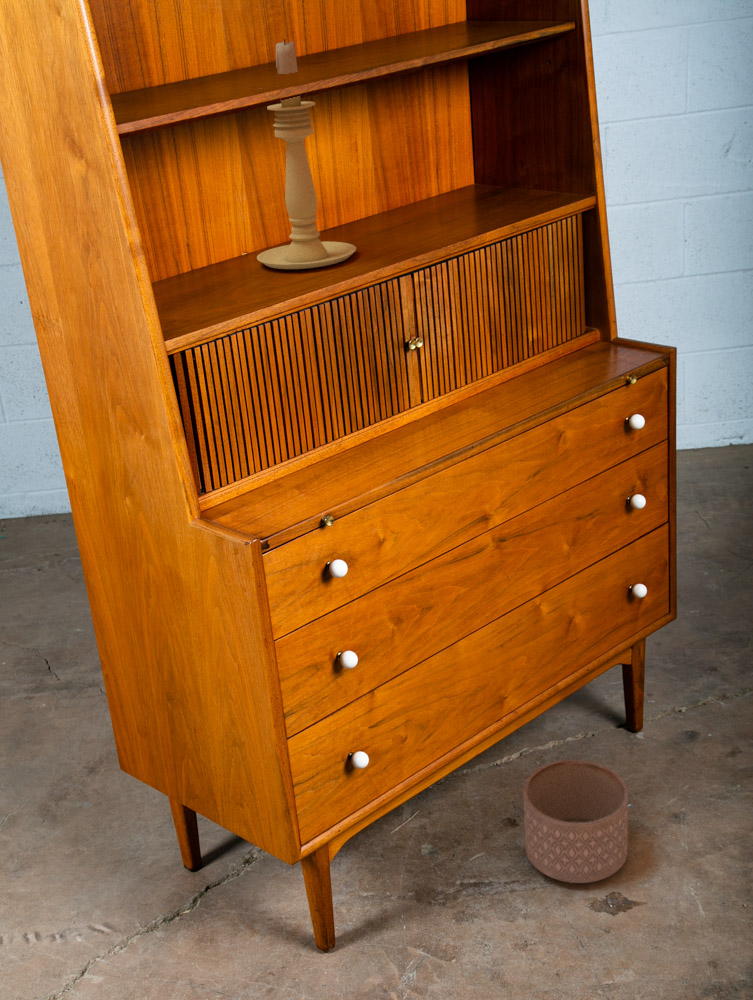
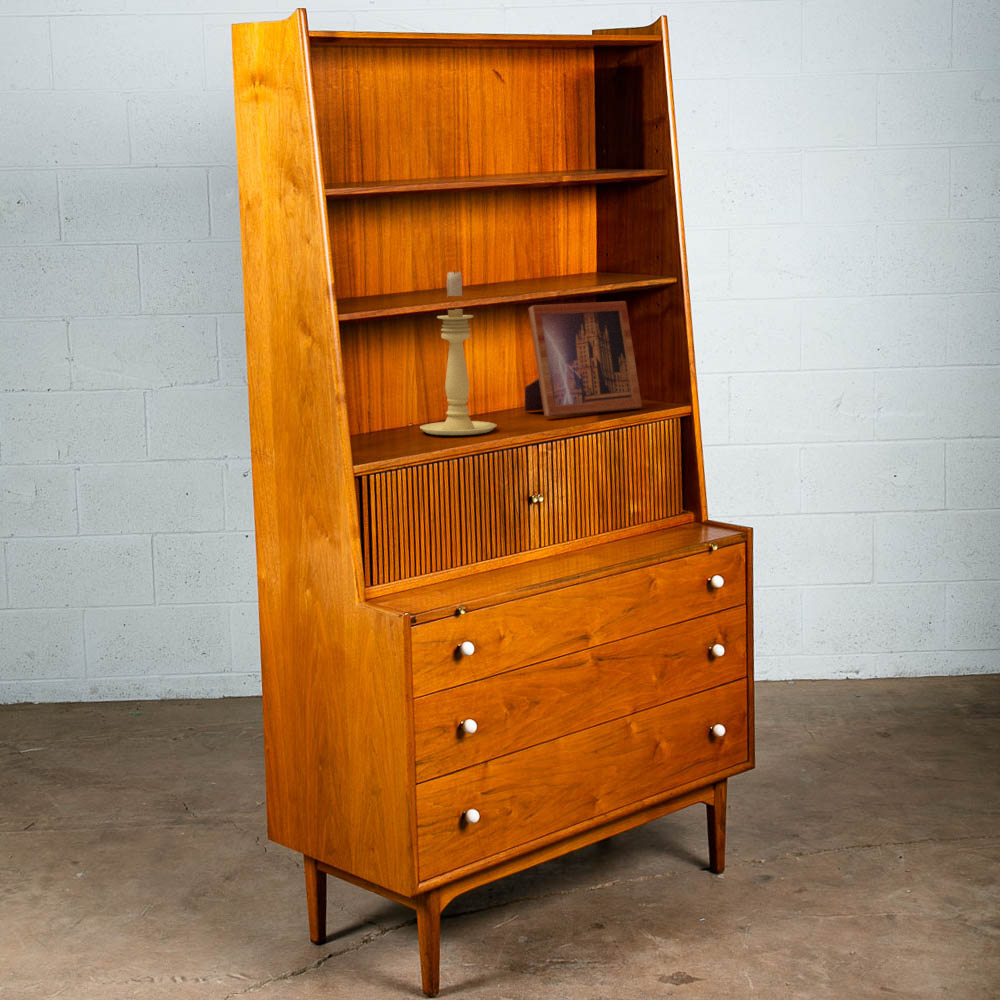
picture frame: none [386,63,535,227] -> present [525,301,642,417]
planter: present [523,760,628,883] -> none [608,866,697,964]

